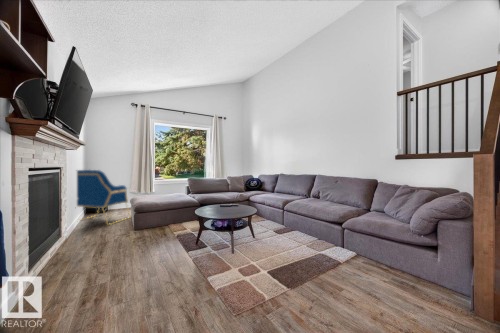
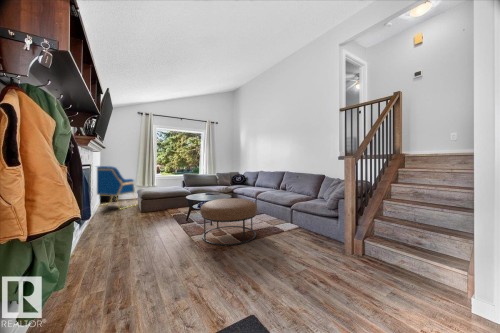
ottoman: none [224,216,309,298] -> present [200,198,257,245]

